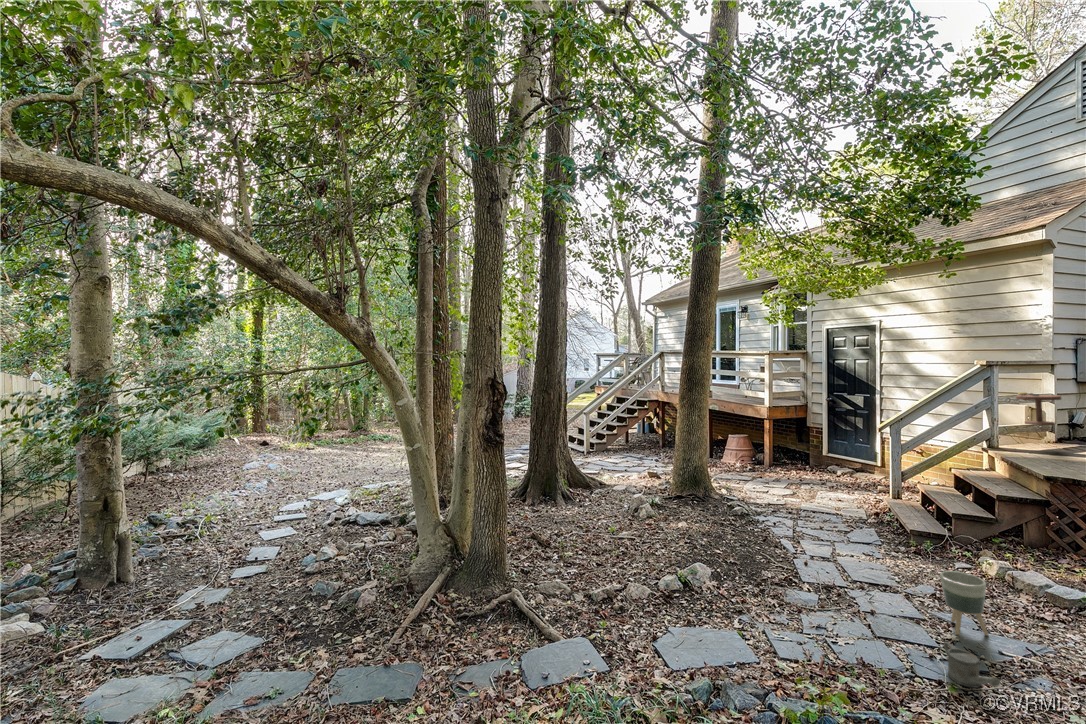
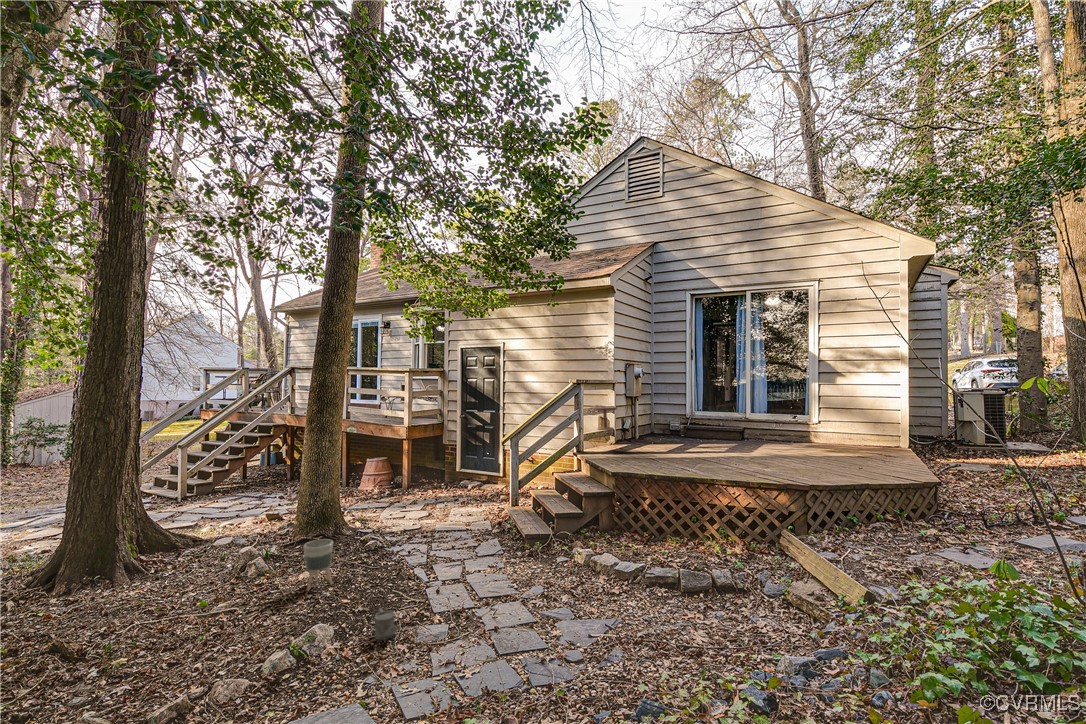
planter: present [940,571,988,635] -> present [303,539,333,590]
watering can: present [944,642,1000,688] -> present [374,608,397,640]

